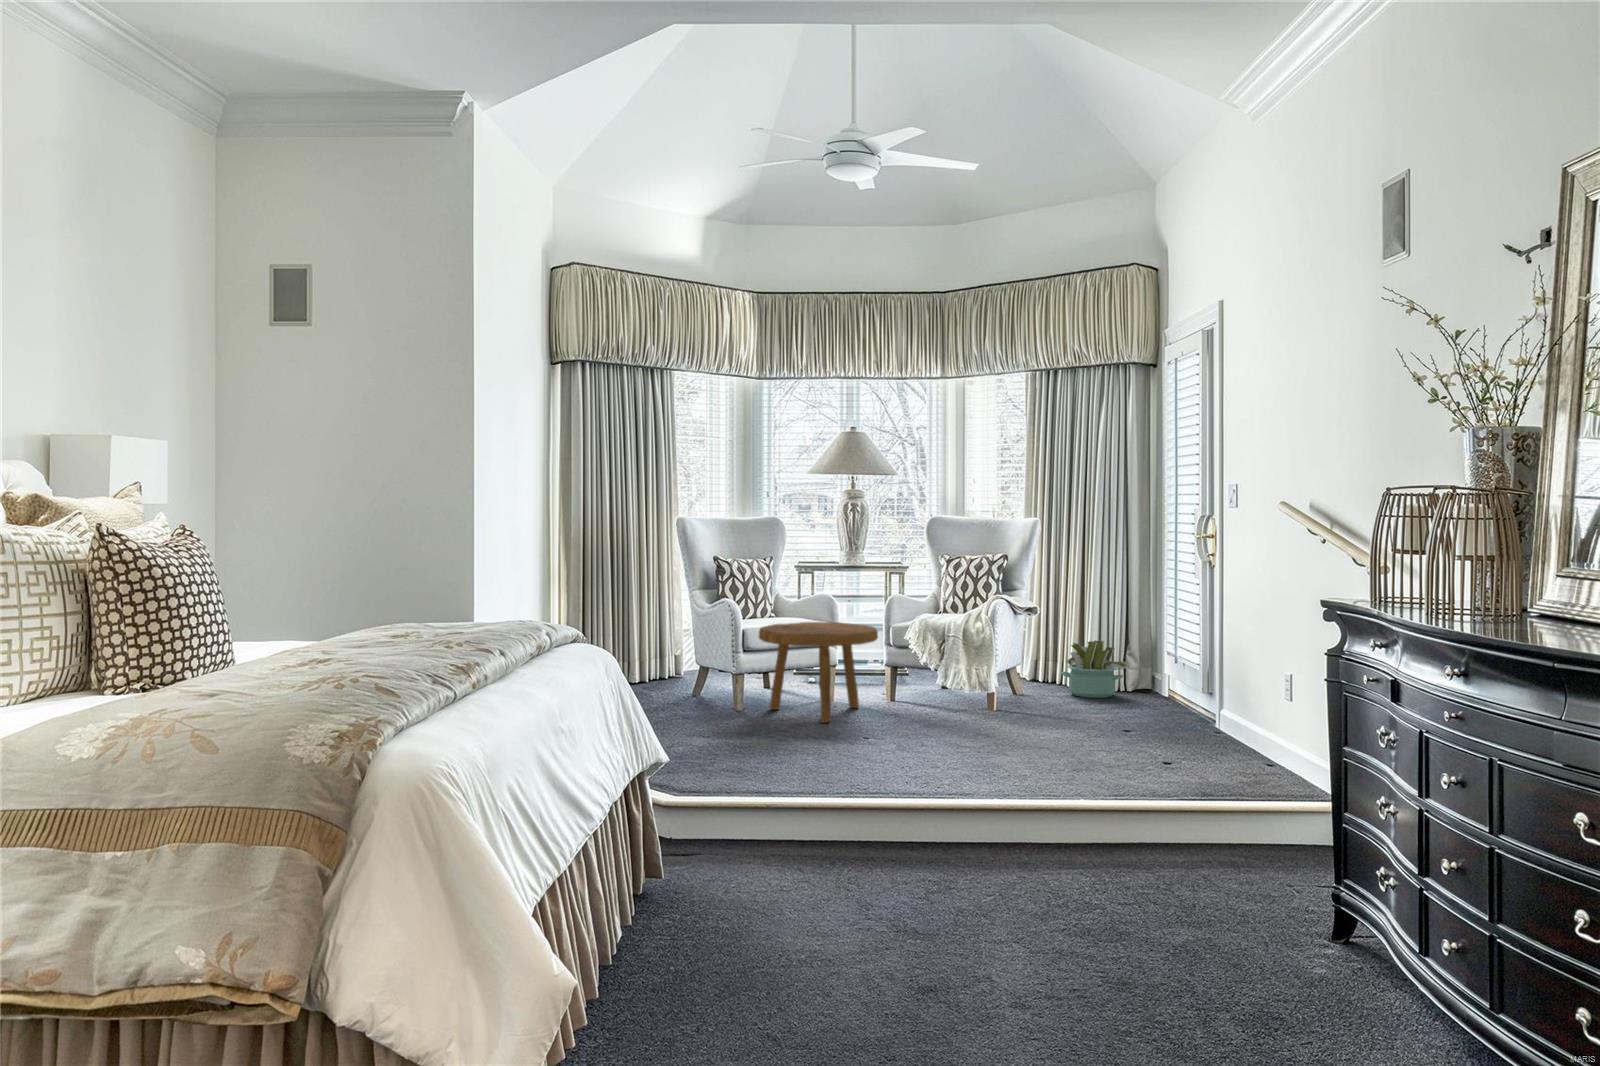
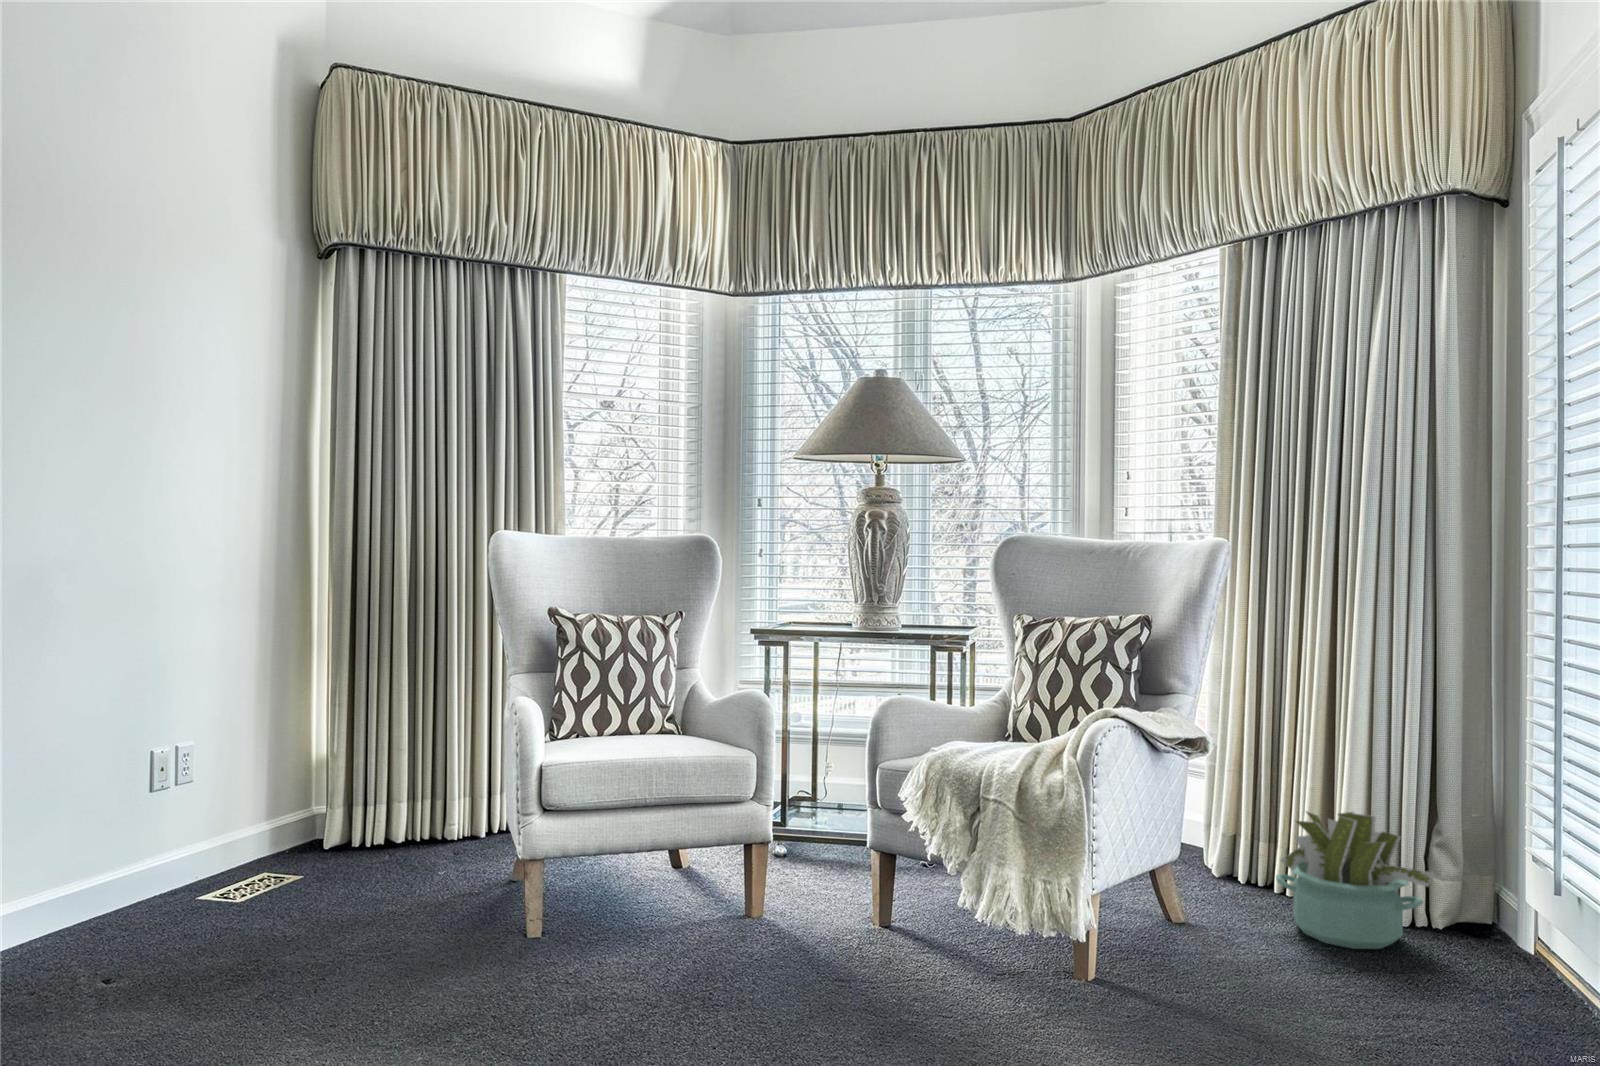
footstool: present [759,622,878,723] -> none [560,746,815,995]

